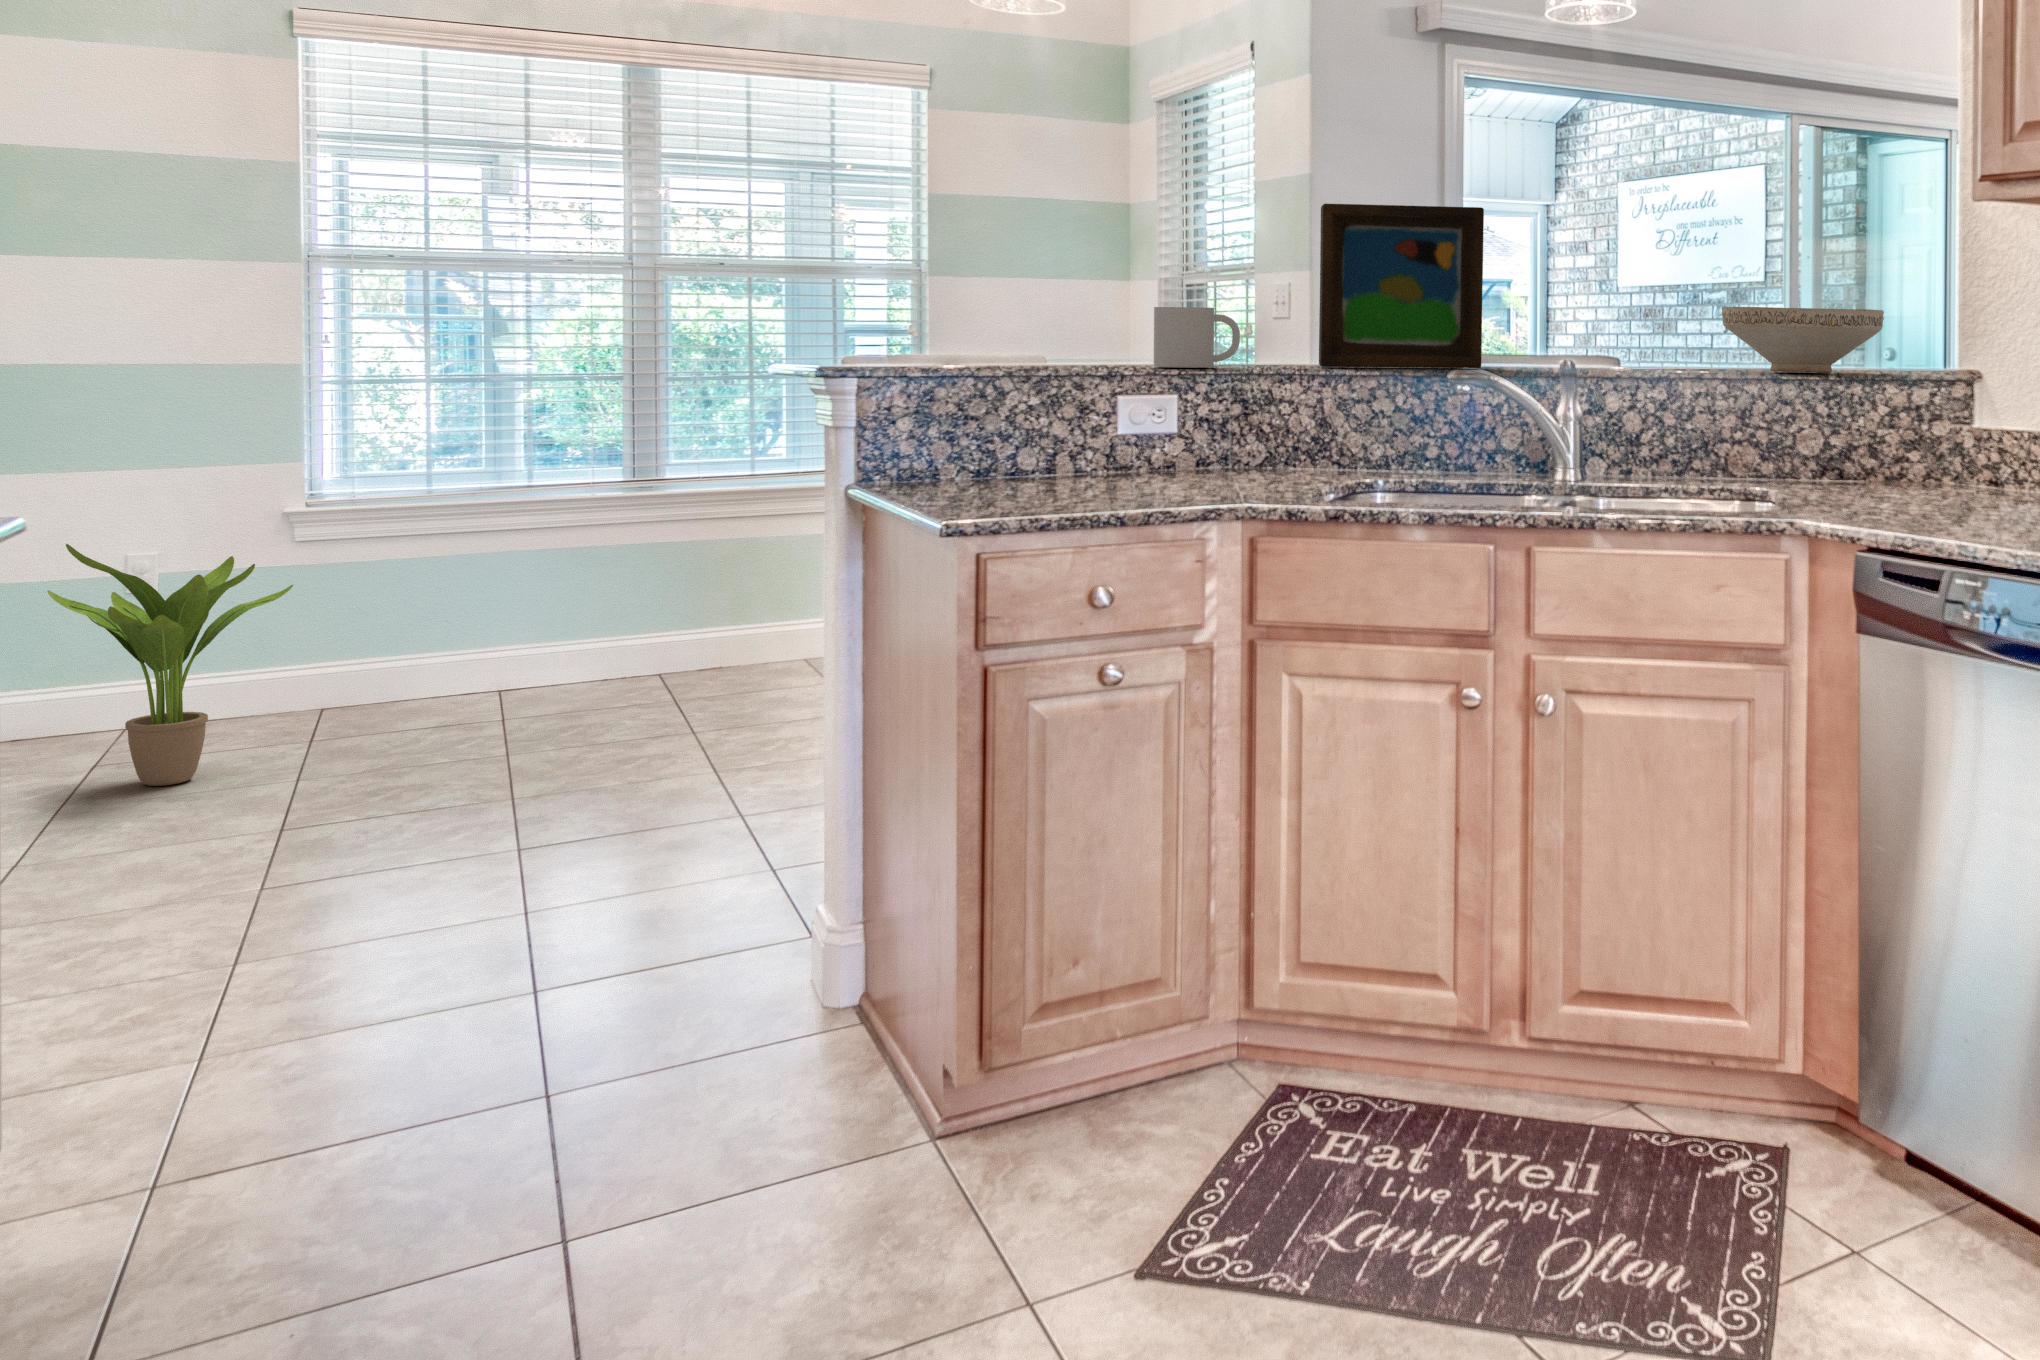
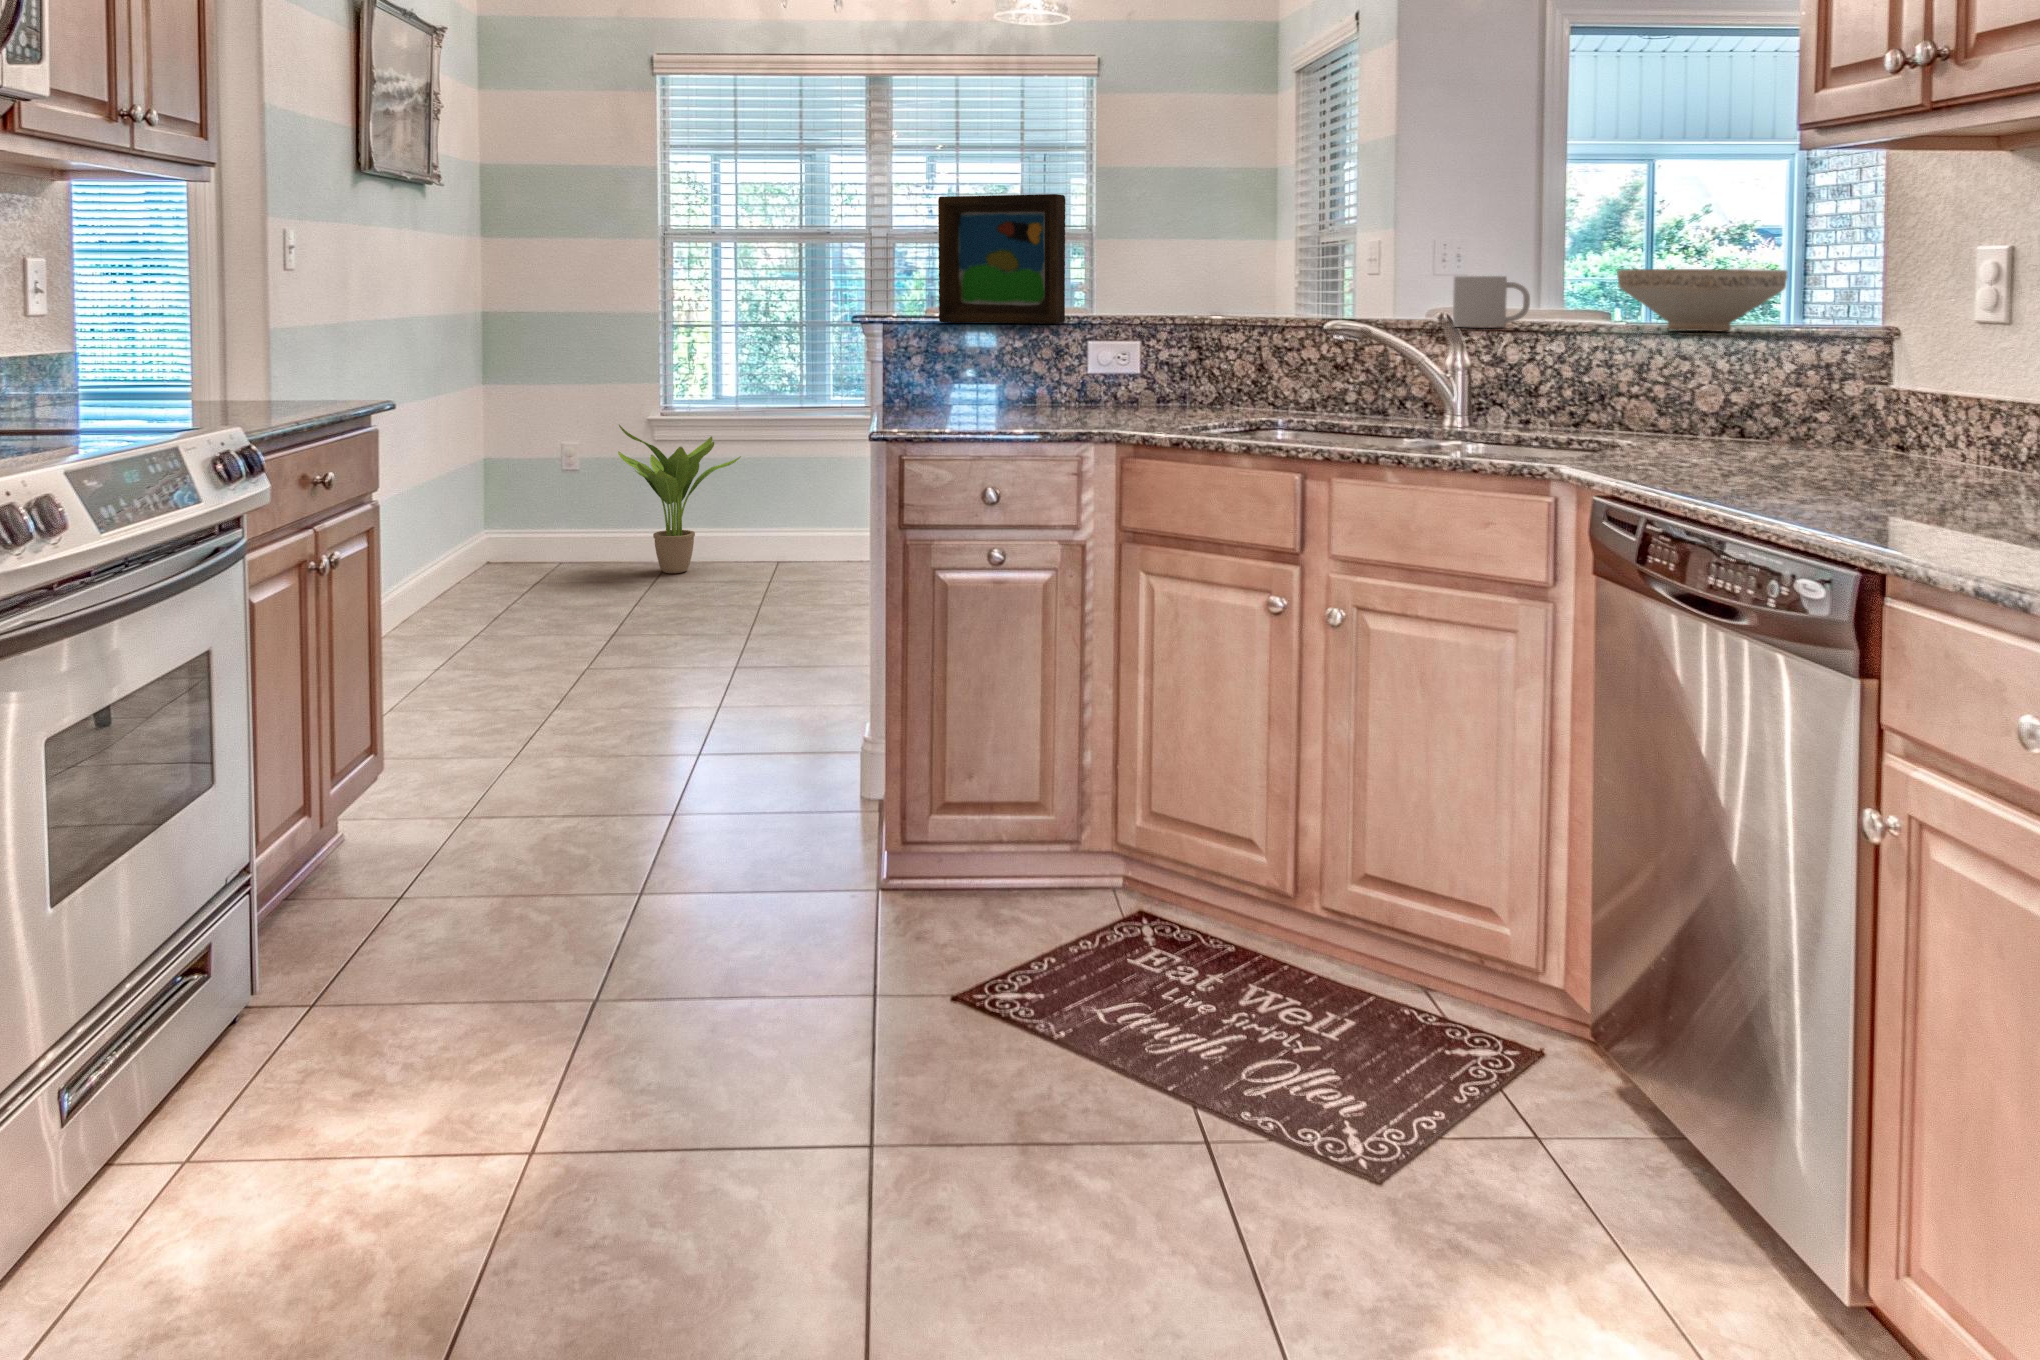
picture frame: present [1319,204,1484,368] -> present [938,194,1066,324]
mug: present [1154,307,1240,368] -> present [1453,276,1530,328]

